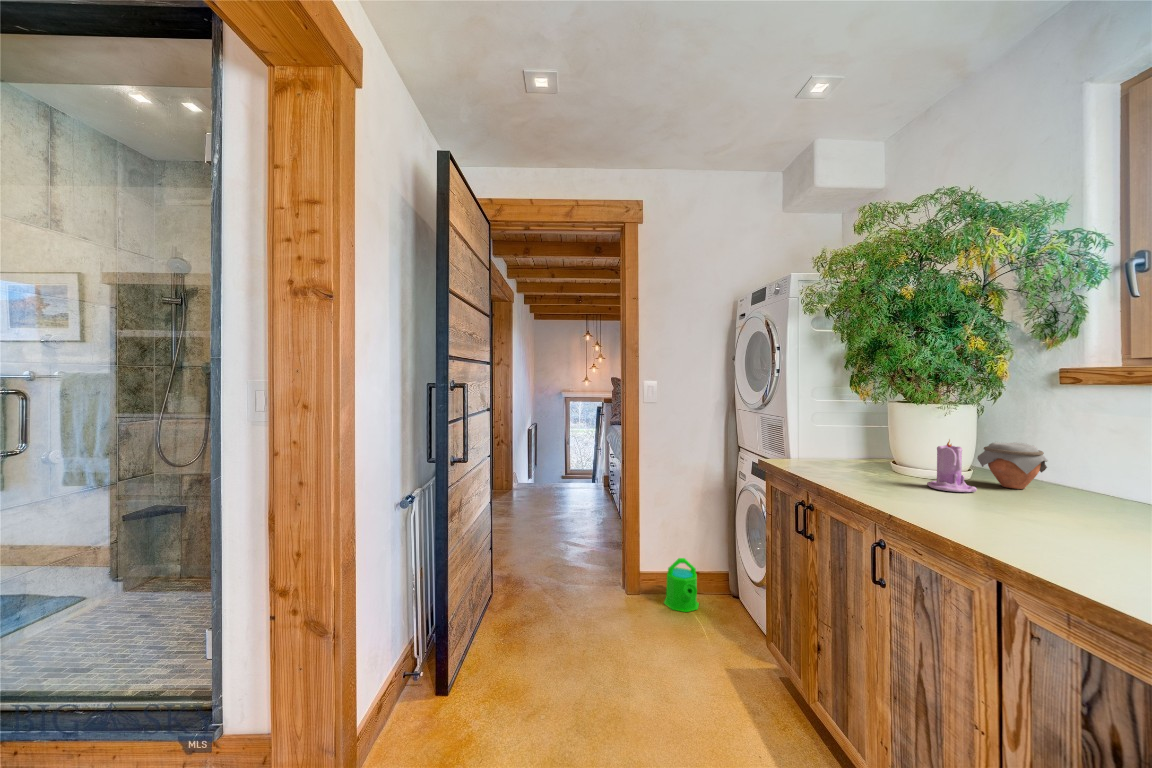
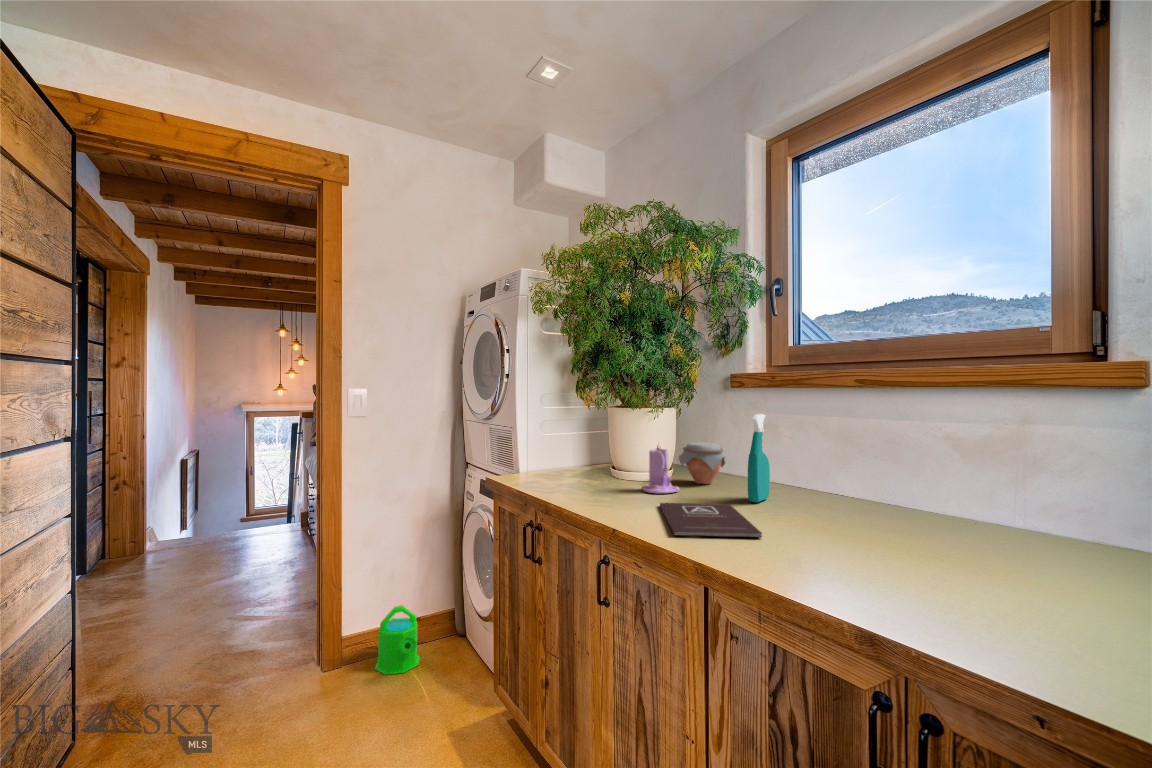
spray bottle: none [1076,414,1114,515] -> present [748,414,770,502]
book: none [948,499,1087,548] -> present [660,503,762,537]

